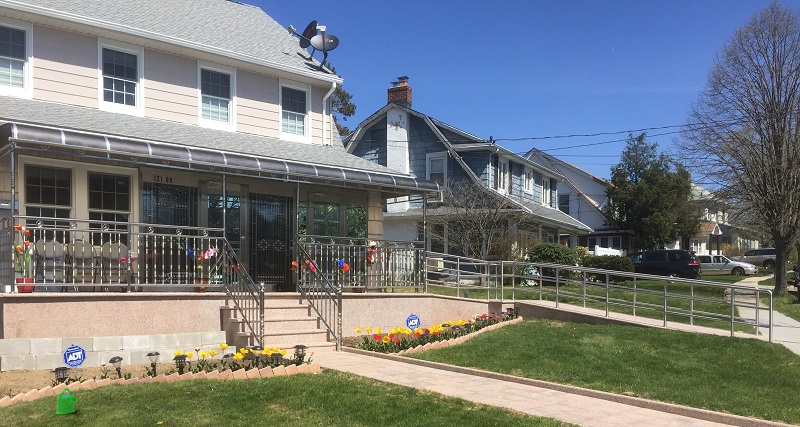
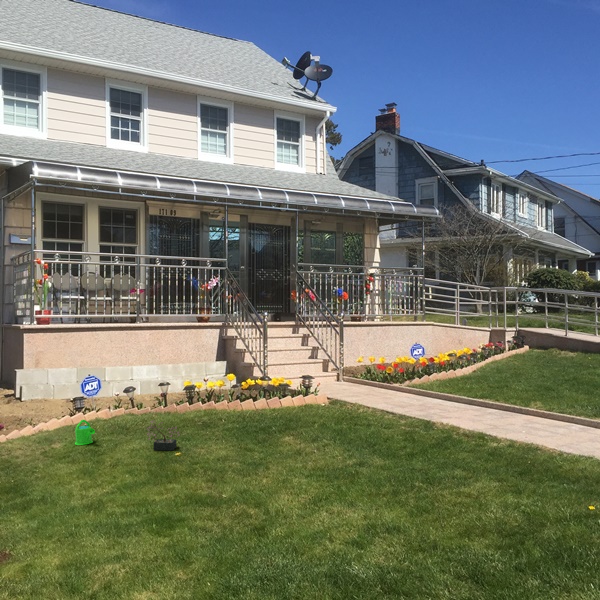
decorative plant: none [132,387,167,418] -> present [147,420,180,450]

